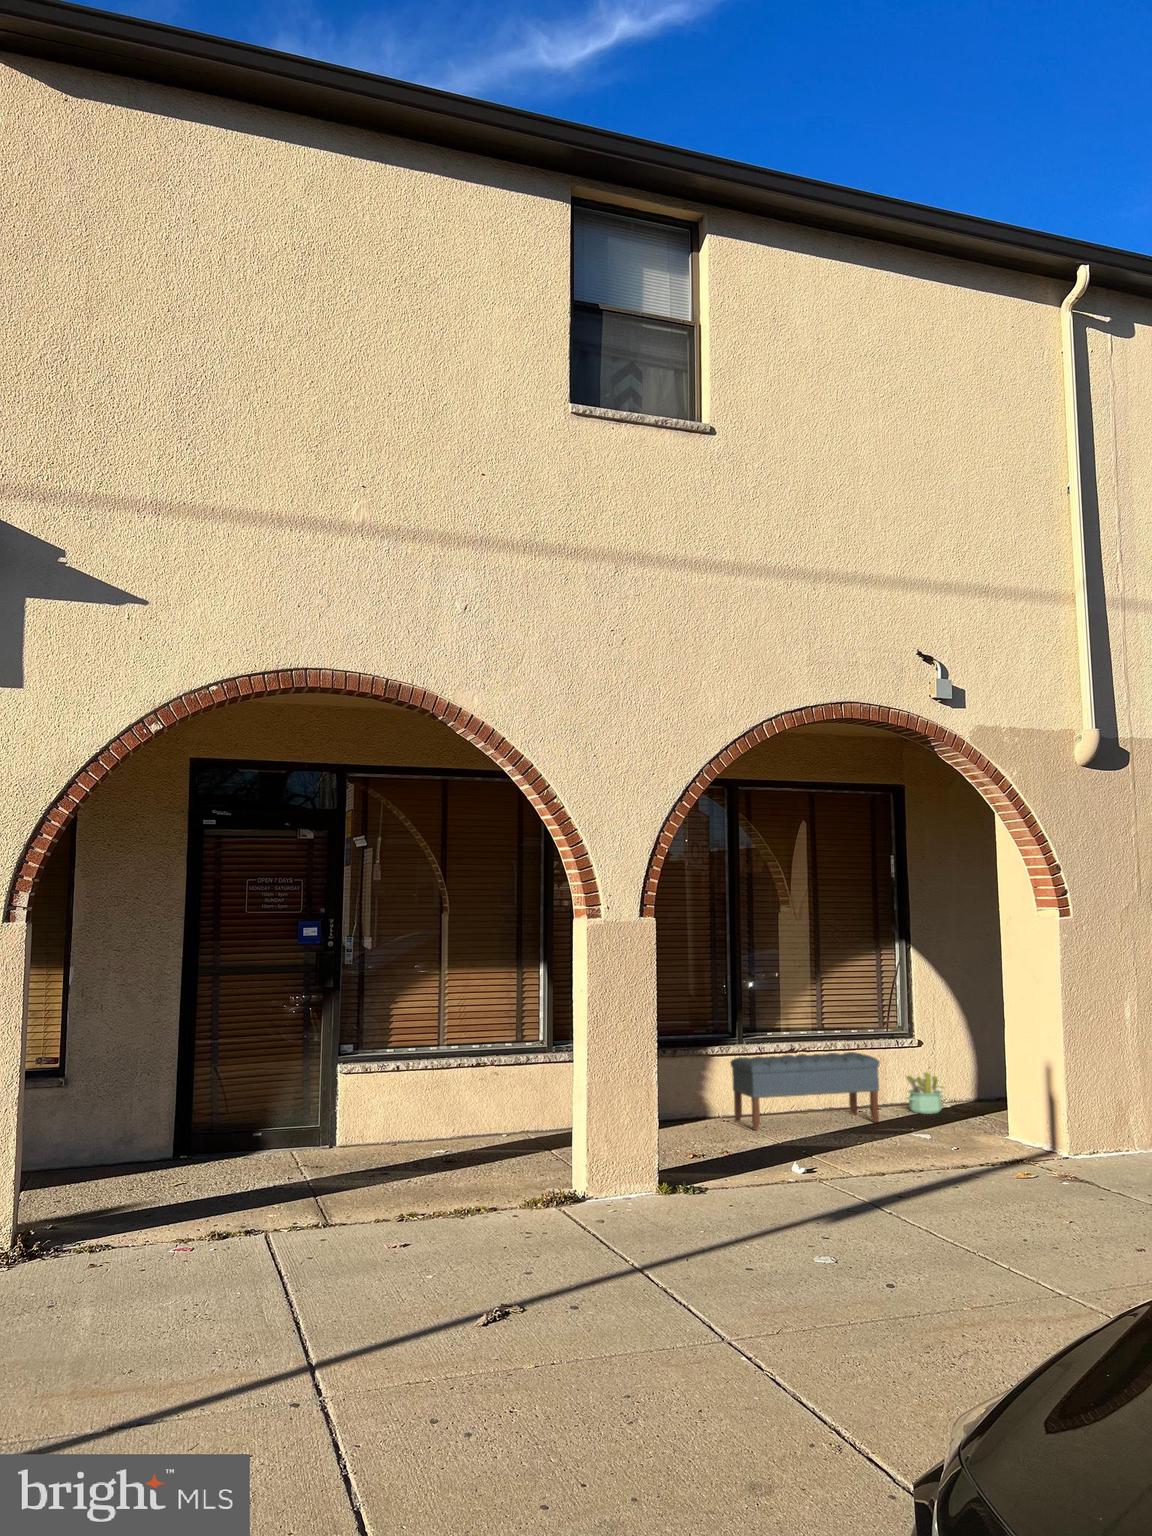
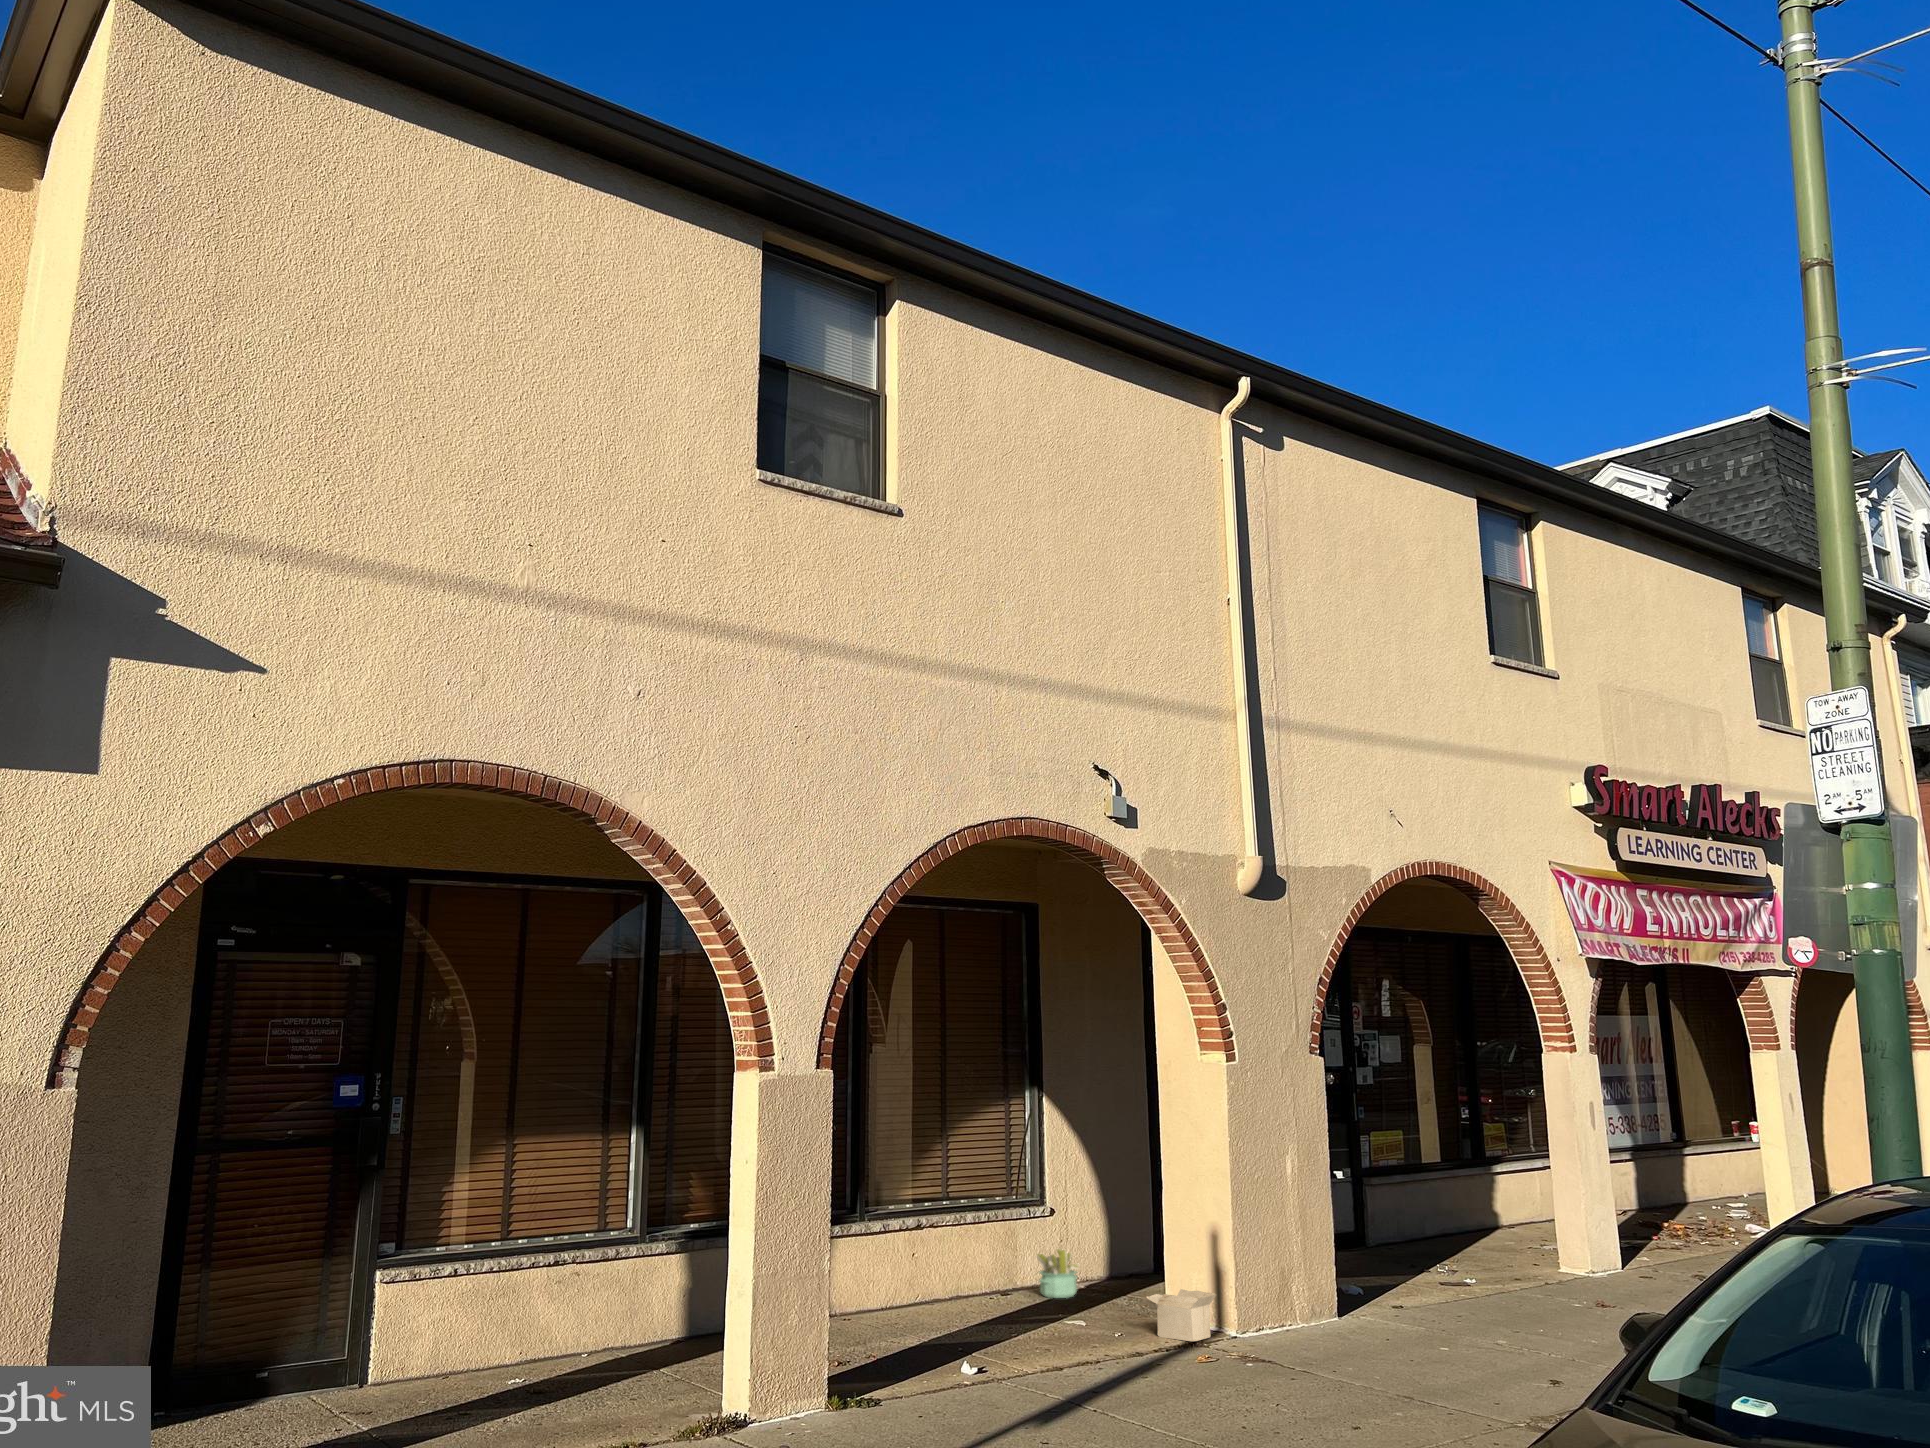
bench: present [731,1052,879,1130] -> none [850,1228,1019,1327]
cardboard box: none [983,1113,1047,1159] -> present [1147,1289,1216,1341]

